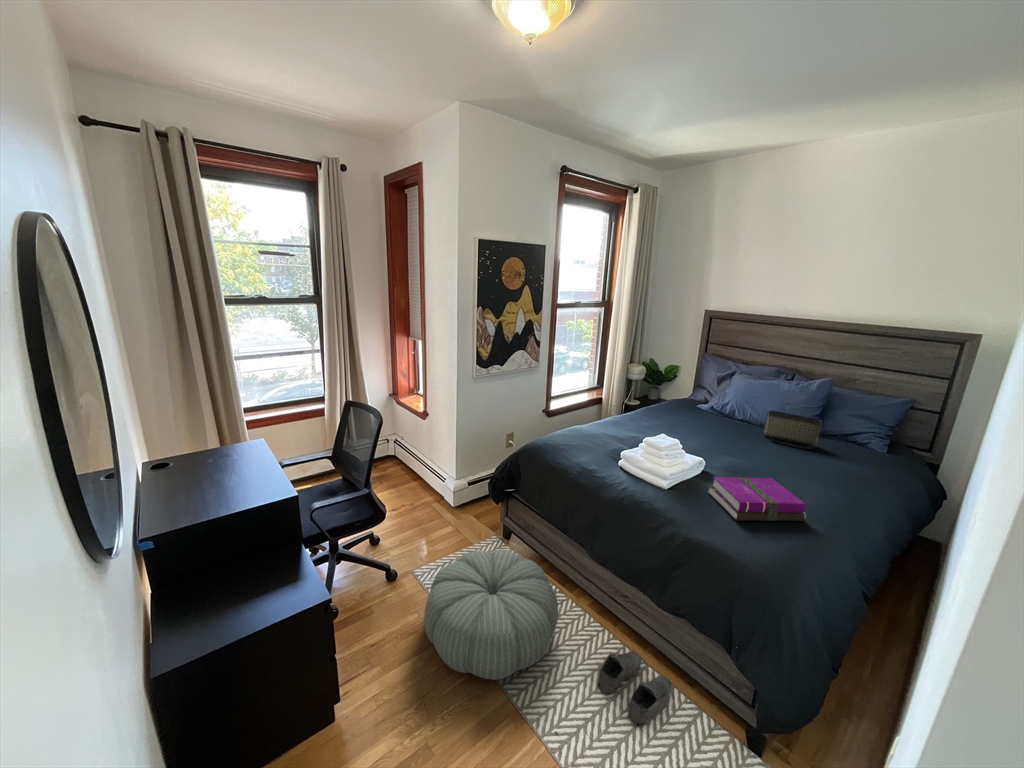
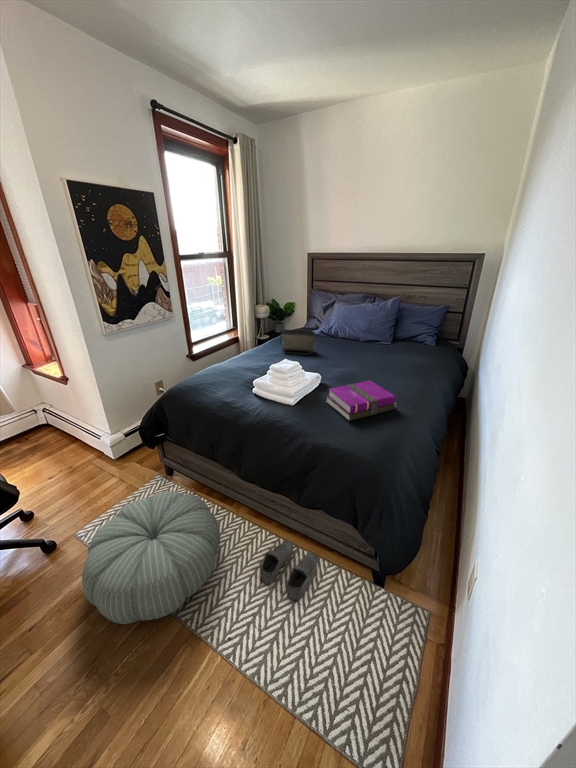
handbag: present [764,410,822,449] -> present [280,330,316,355]

